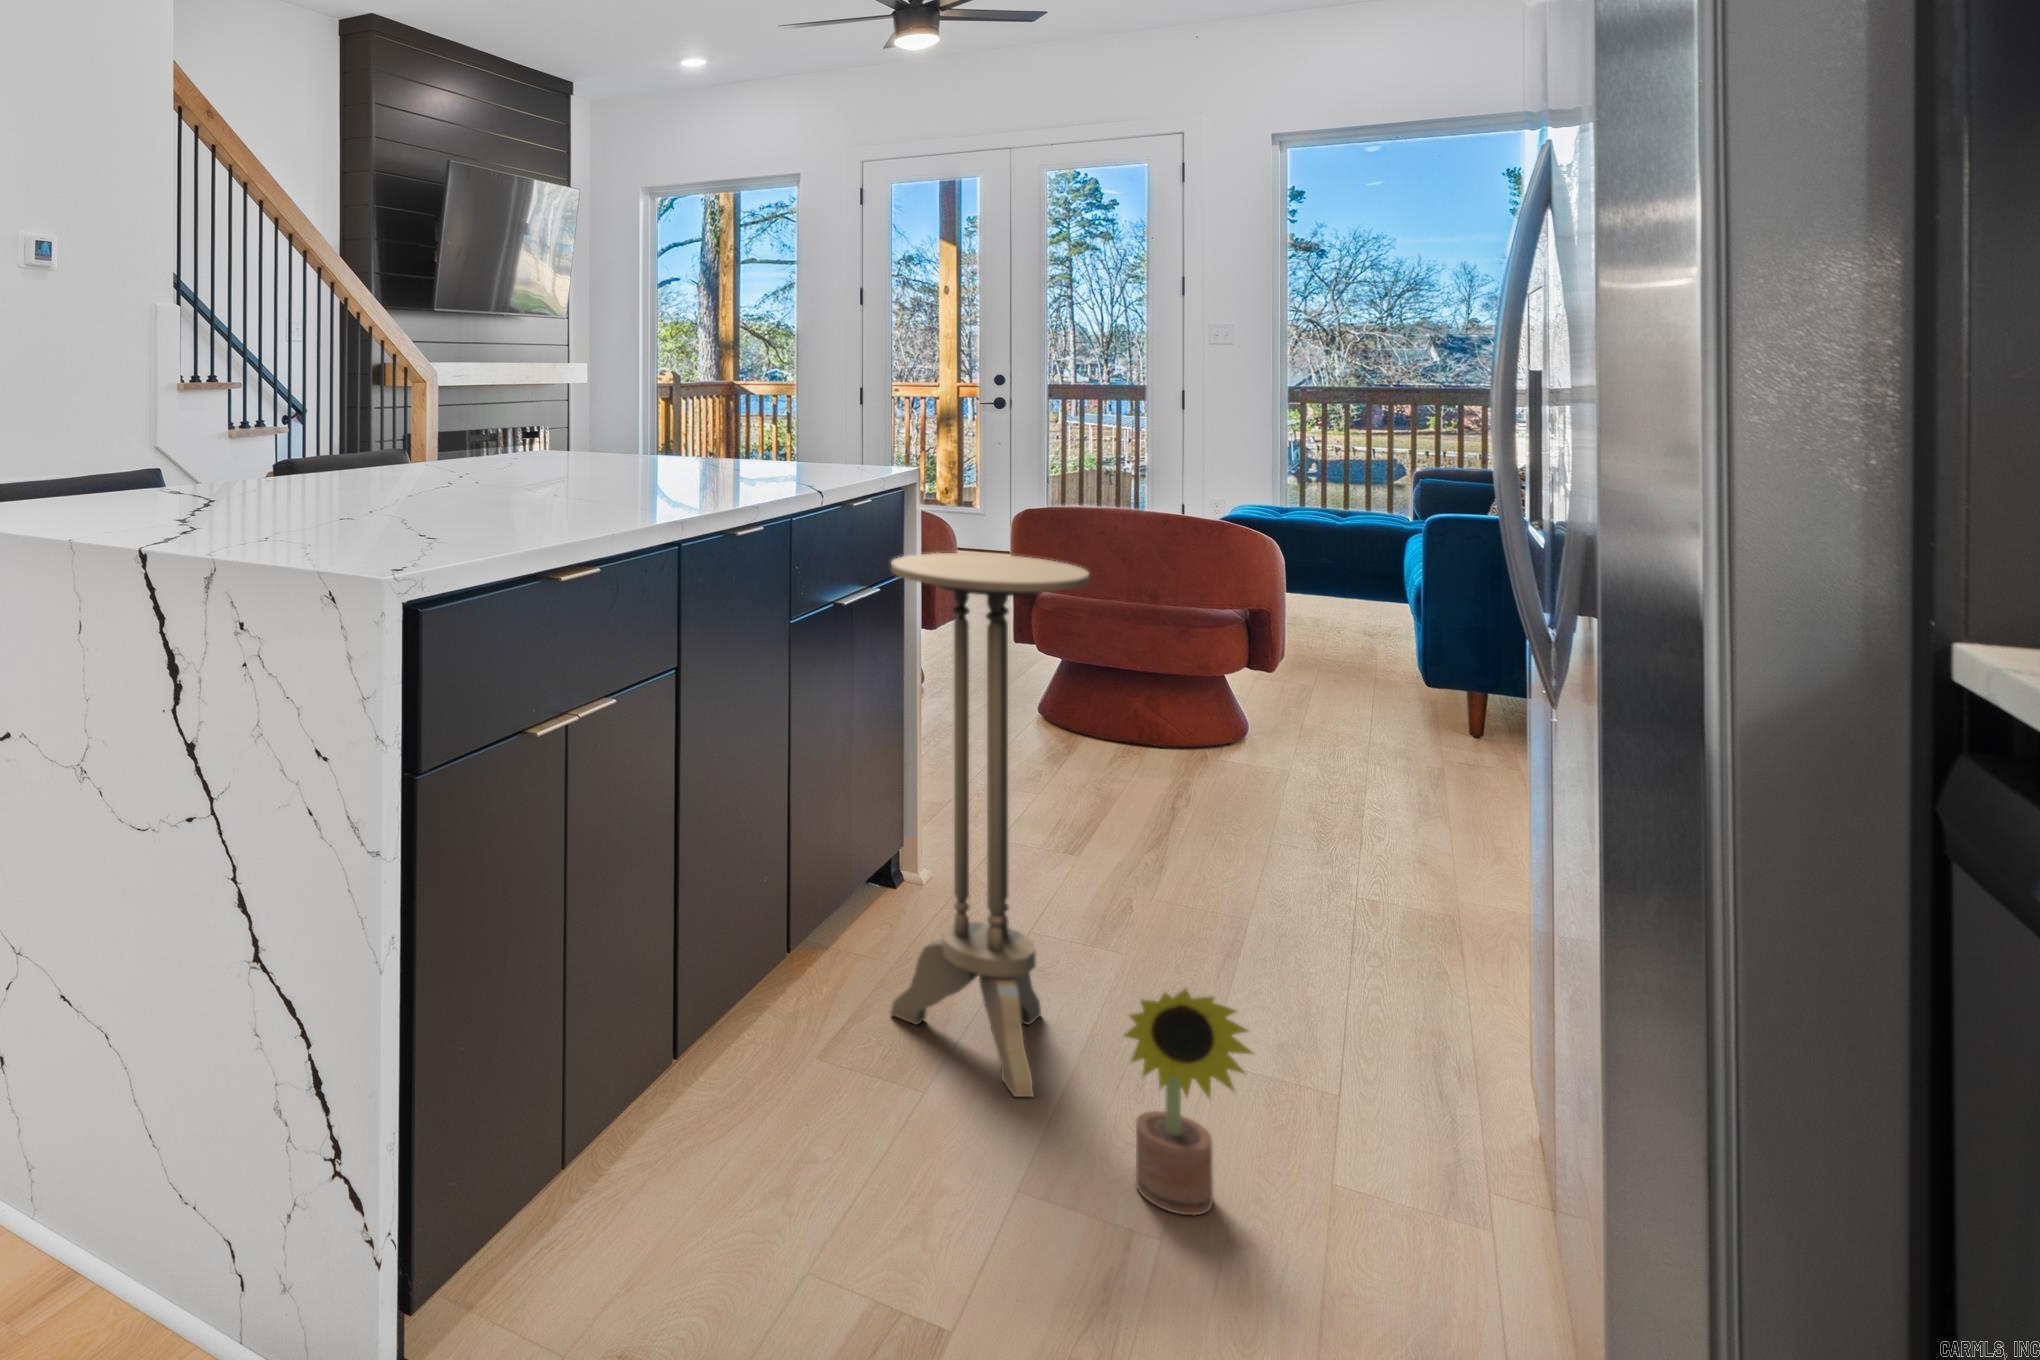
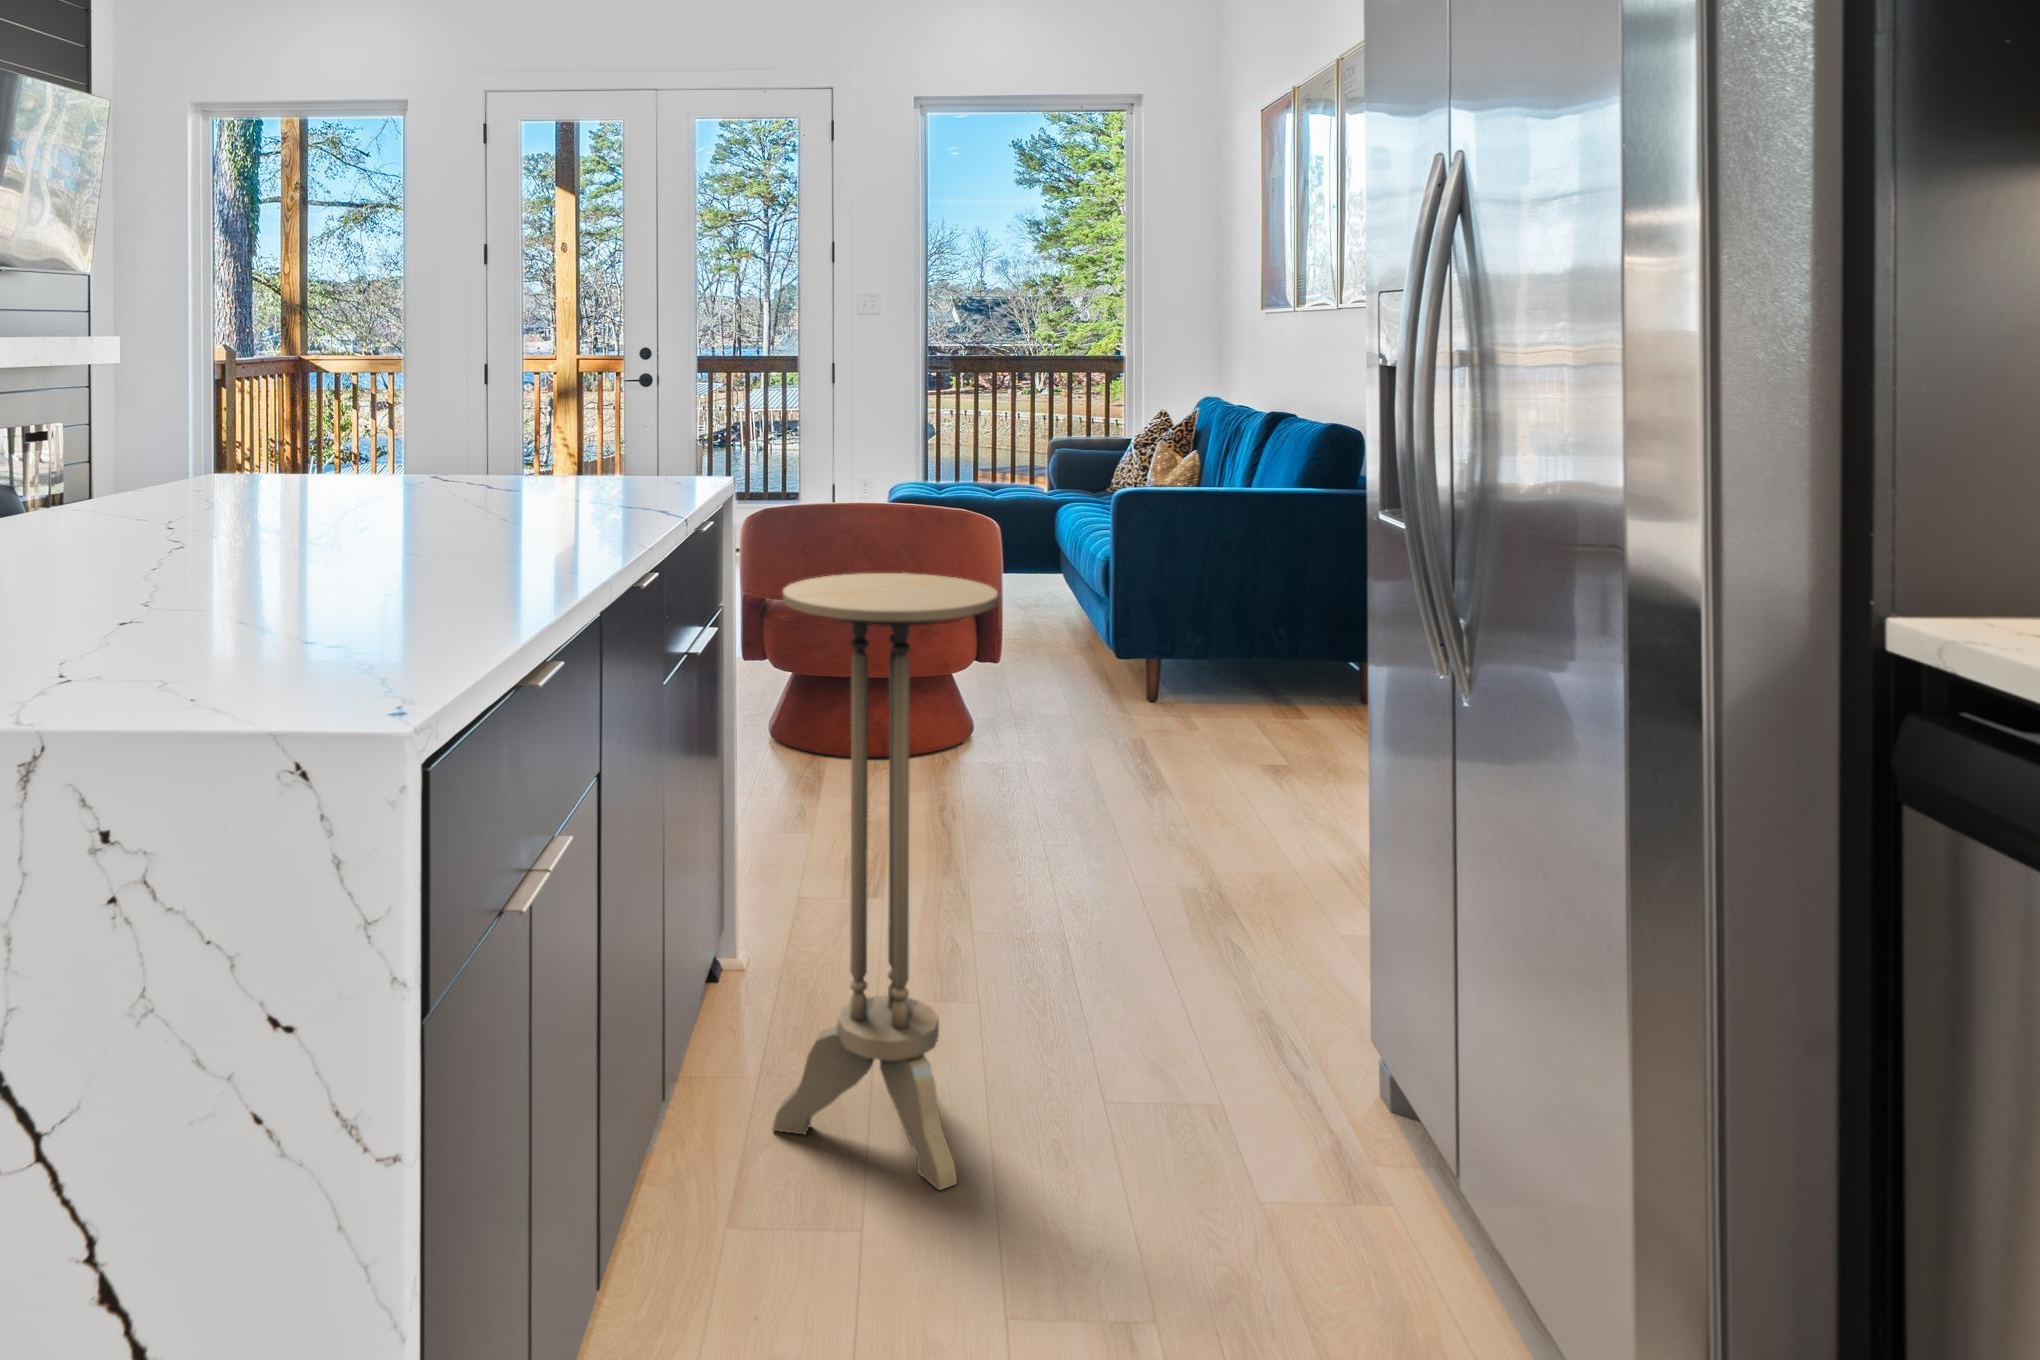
decorative plant: present [1124,989,1254,1215] -> none [1091,1031,1221,1272]

